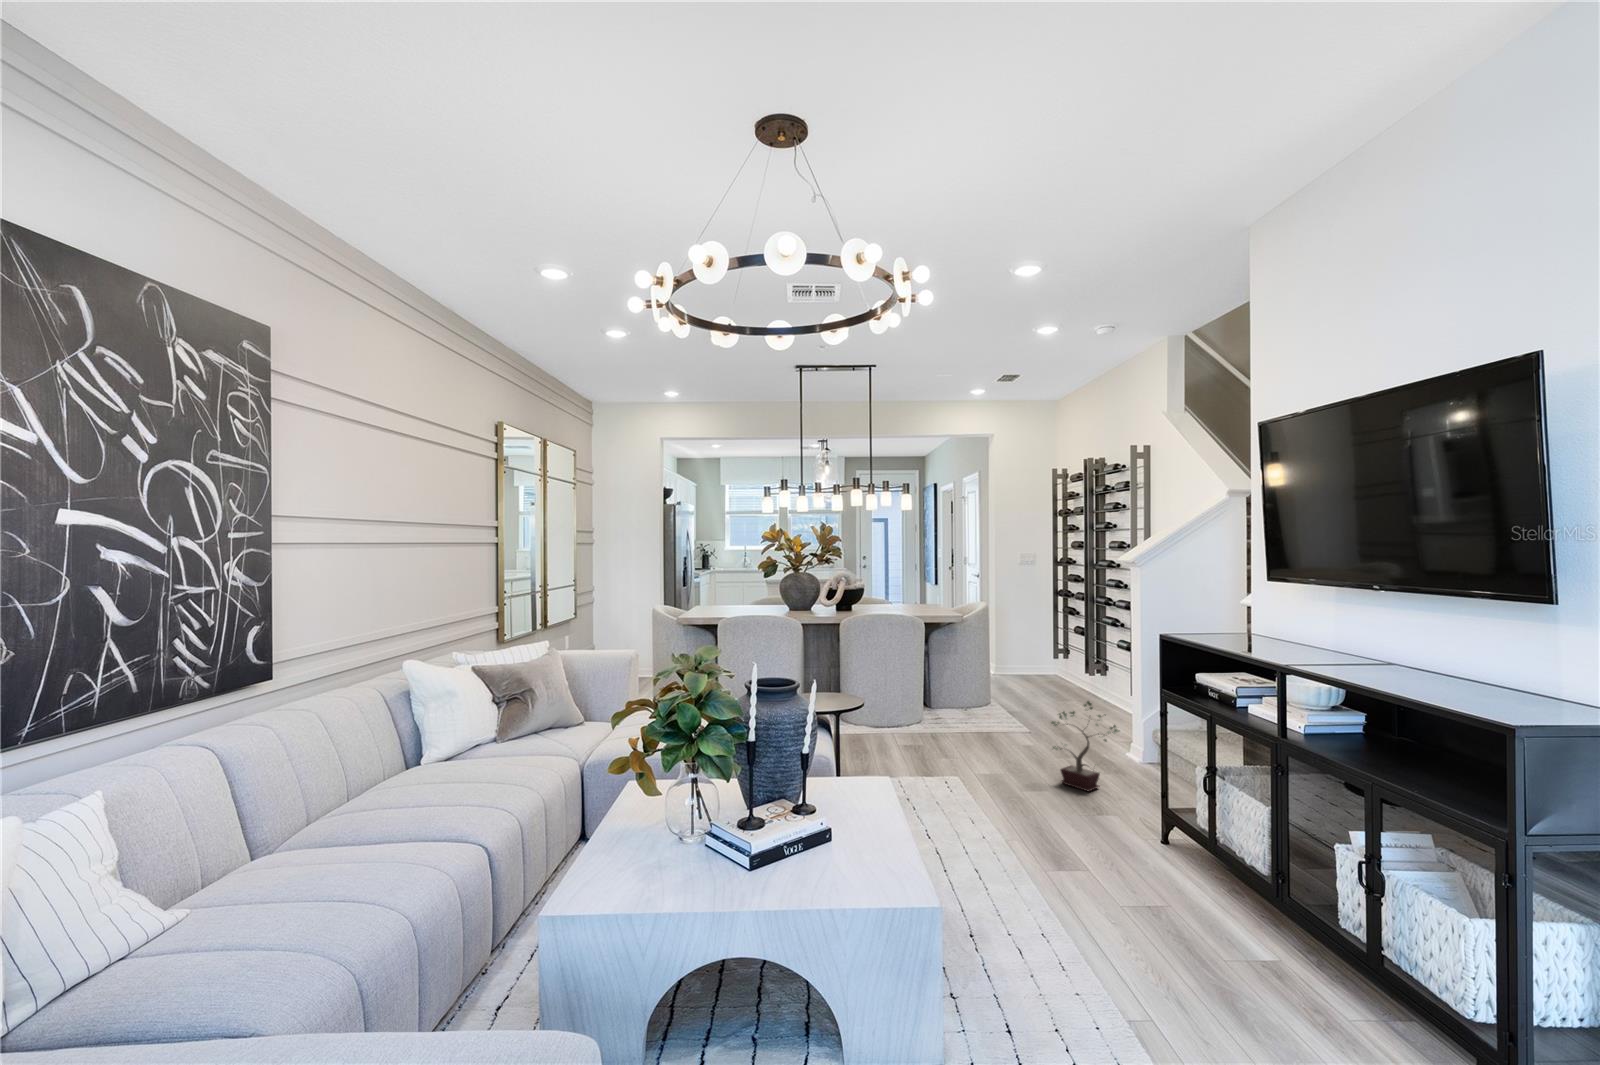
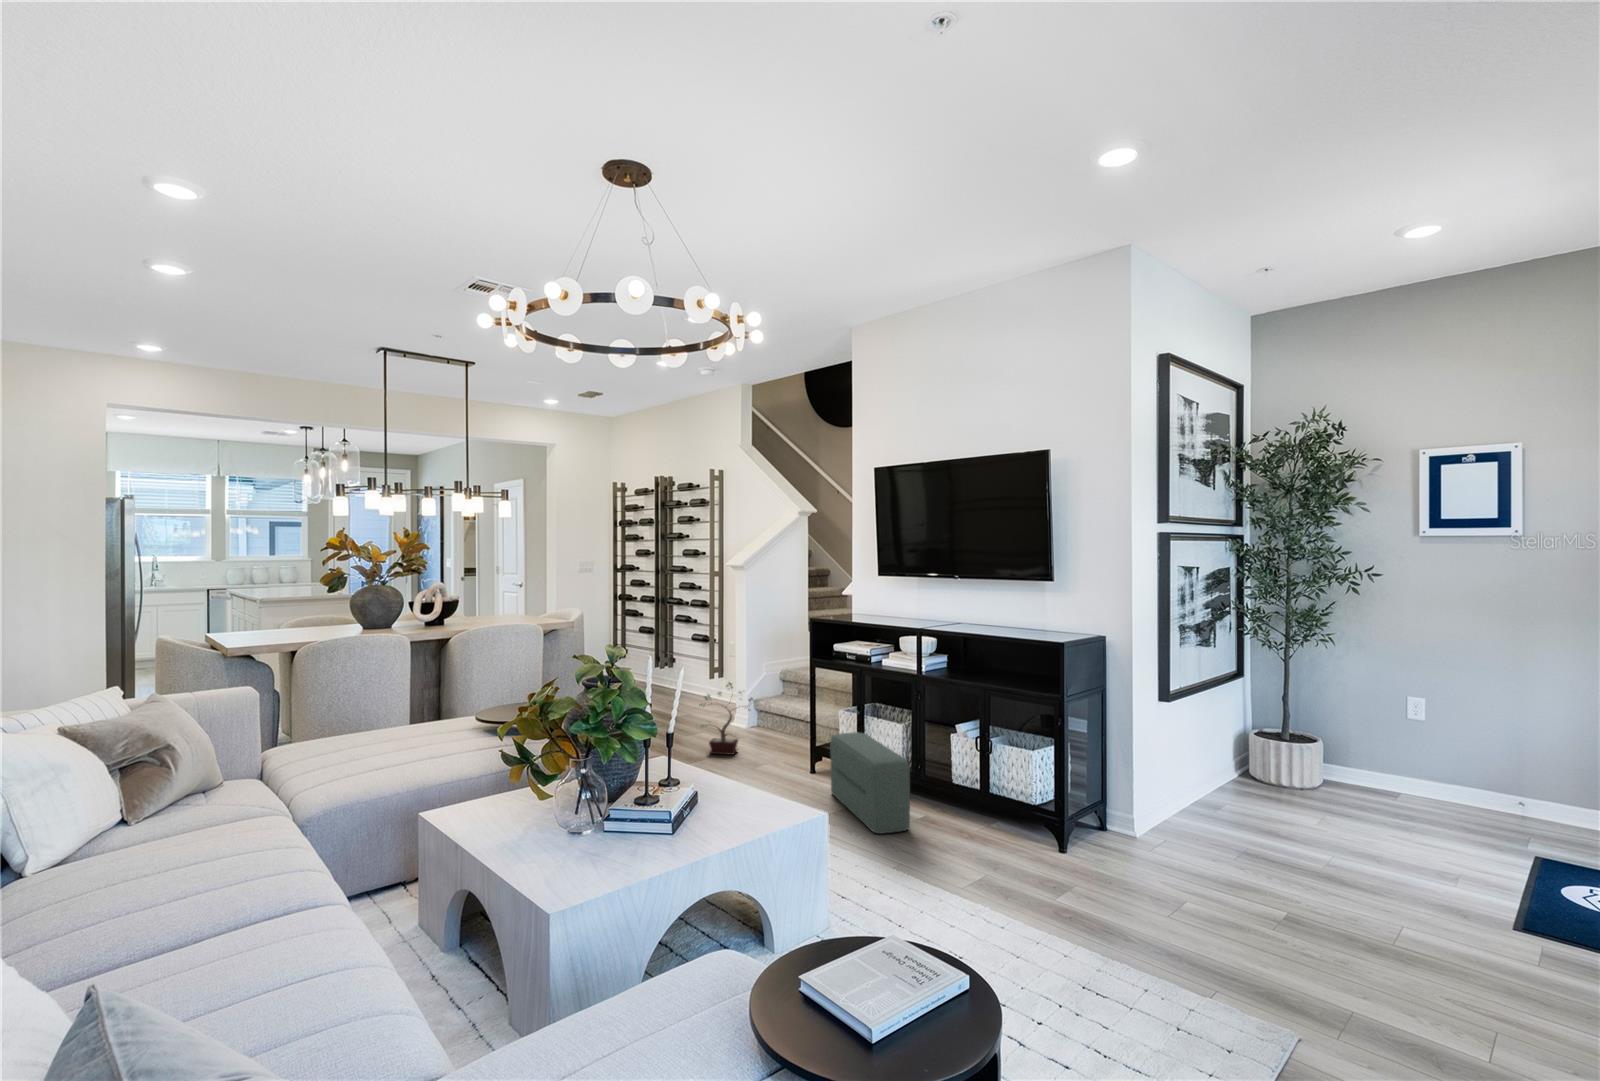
pouf: none [1164,801,1241,986] -> present [830,732,910,834]

